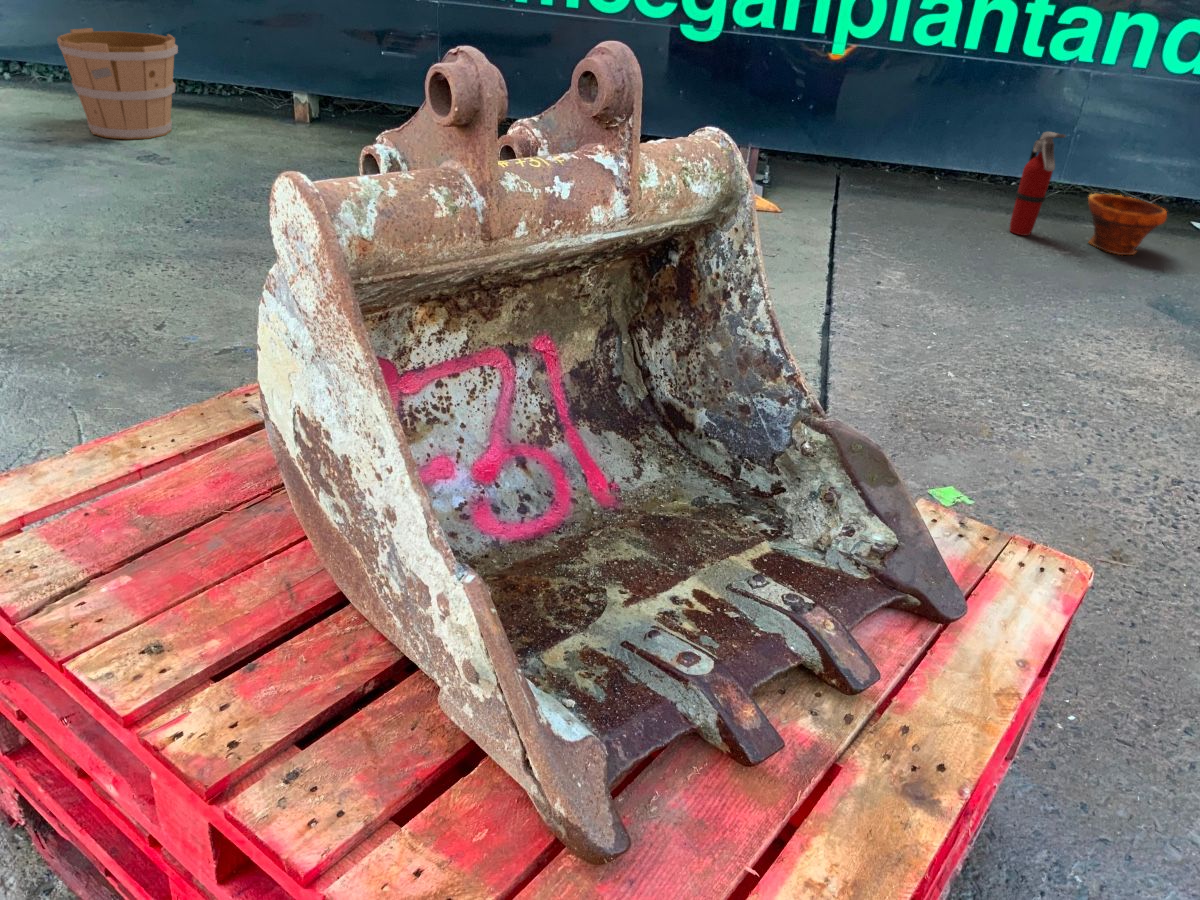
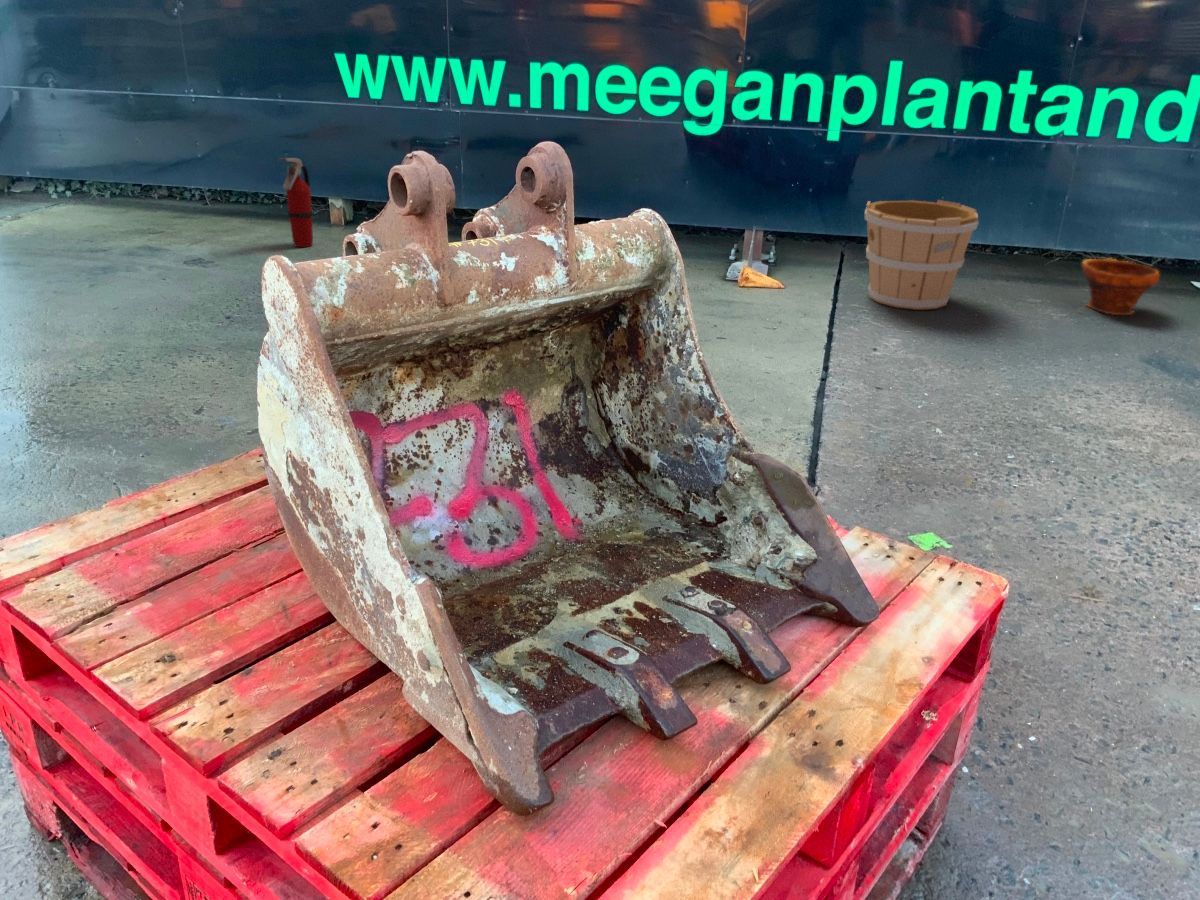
wooden bucket: present [57,28,178,139] -> present [865,200,979,310]
fire extinguisher: present [1010,132,1065,235] -> present [279,158,313,247]

